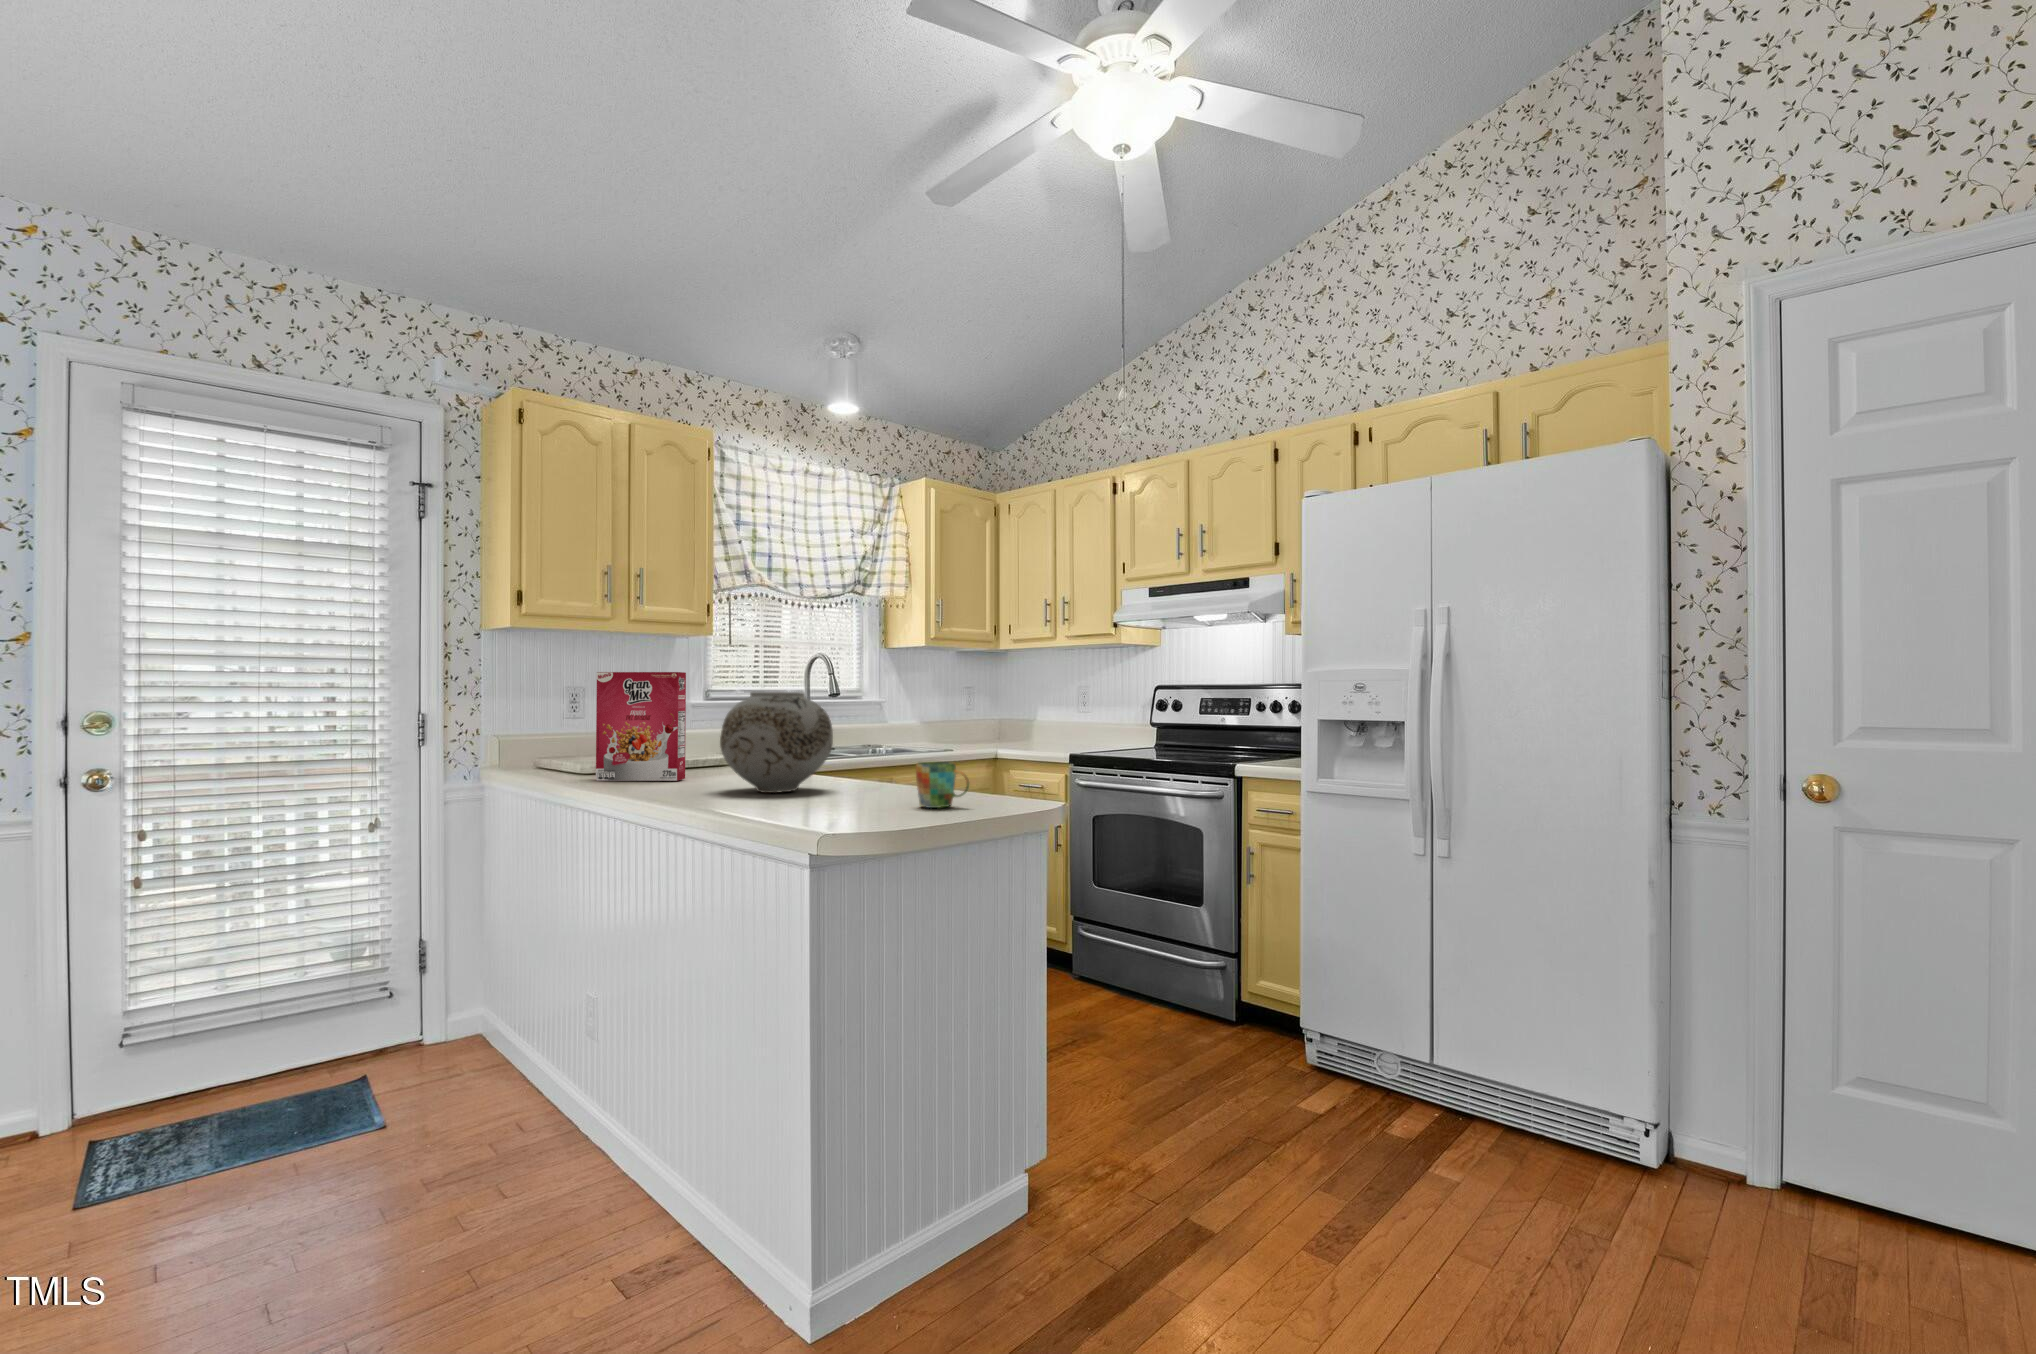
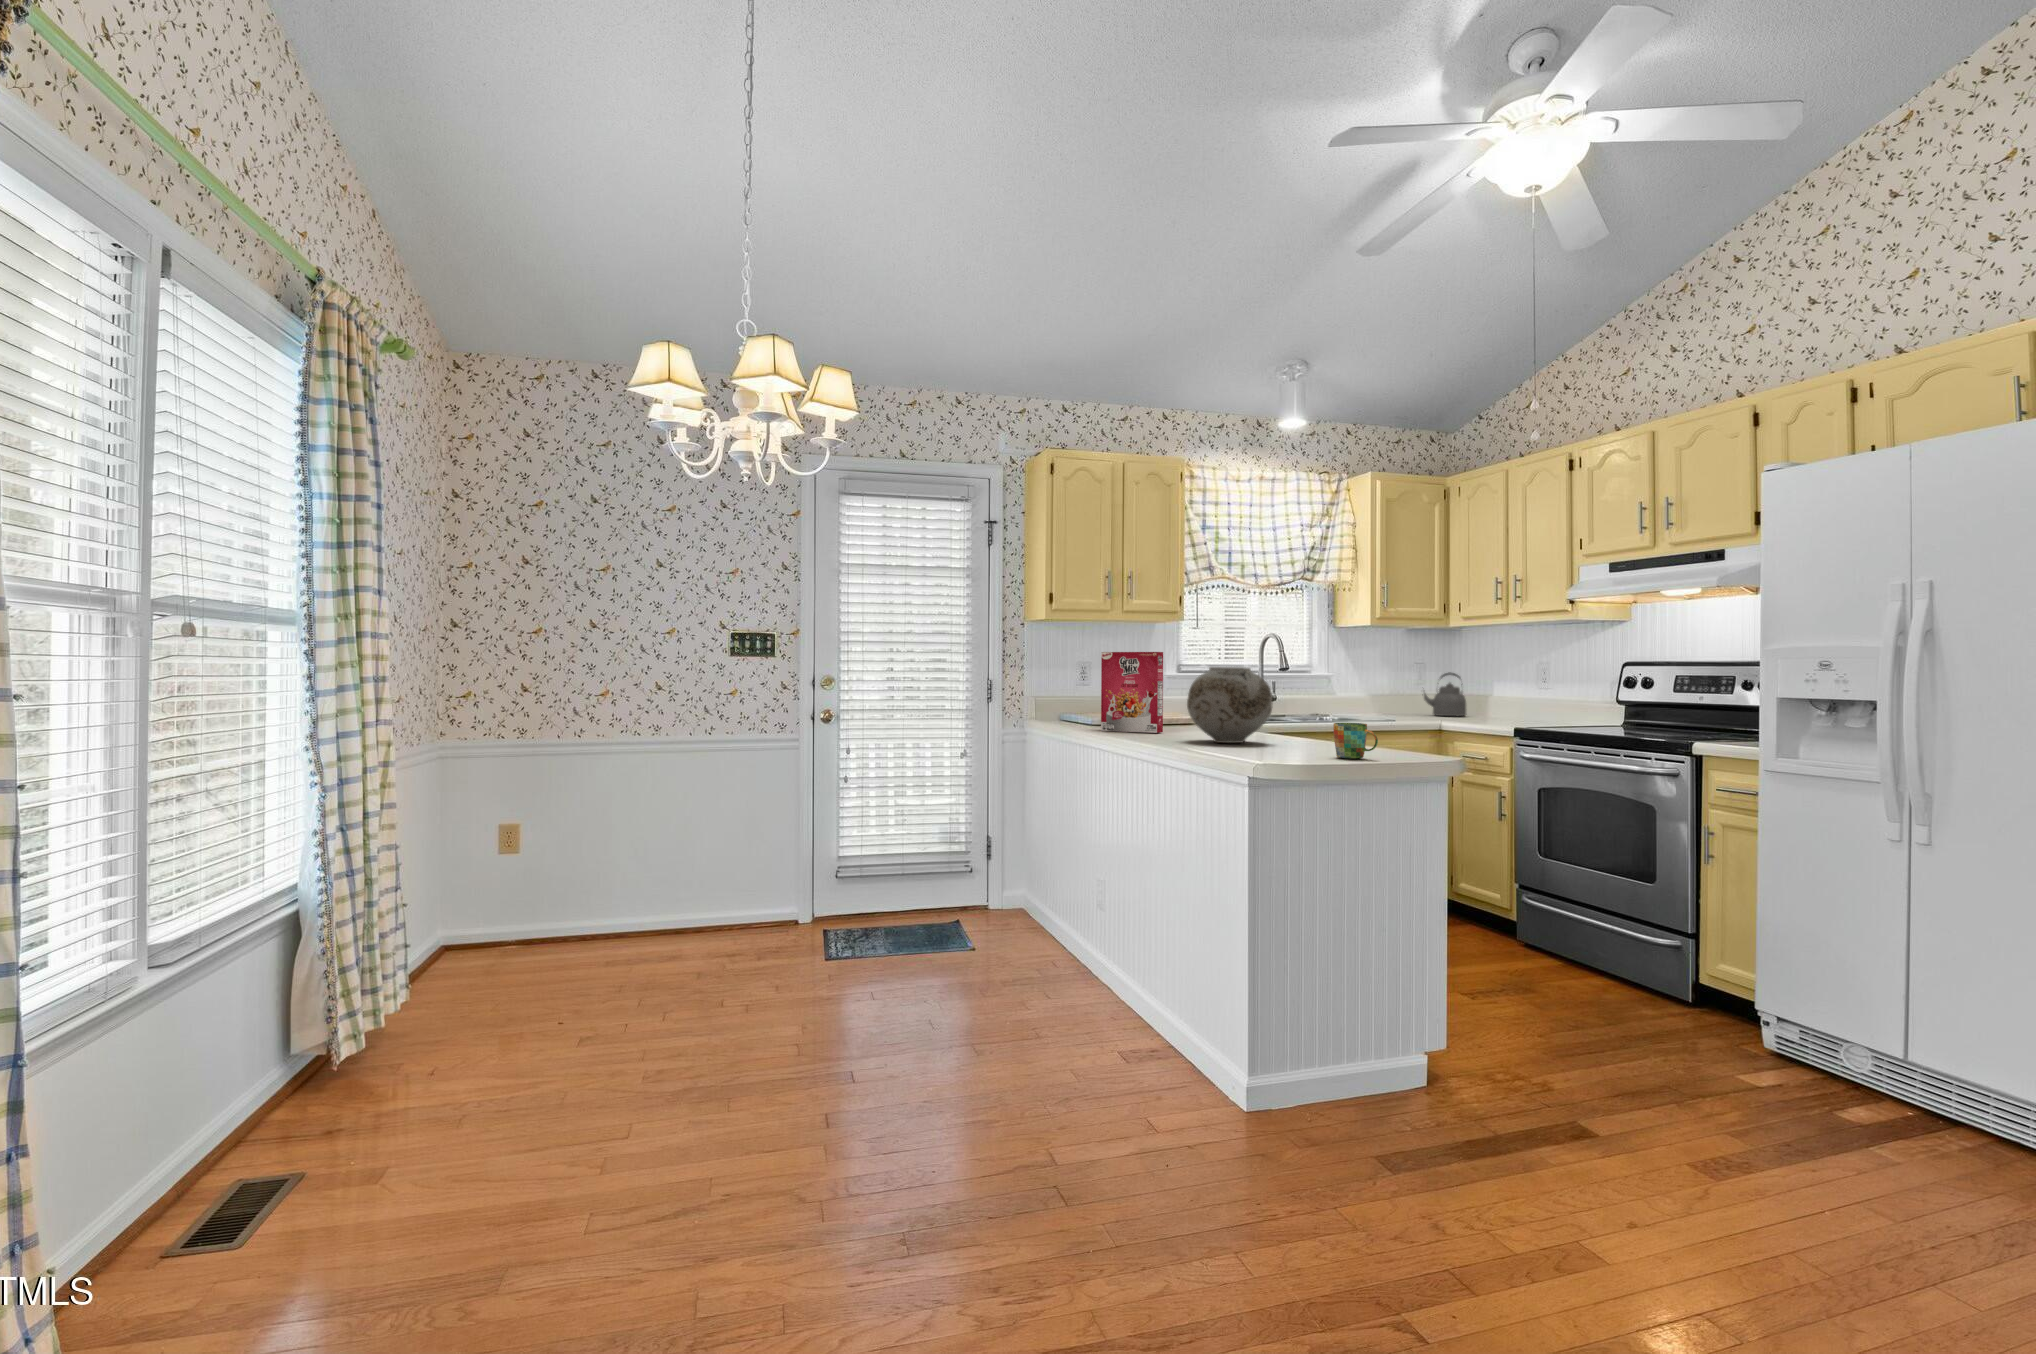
kettle: none [967,697,1015,743] -> present [1424,673,1466,716]

